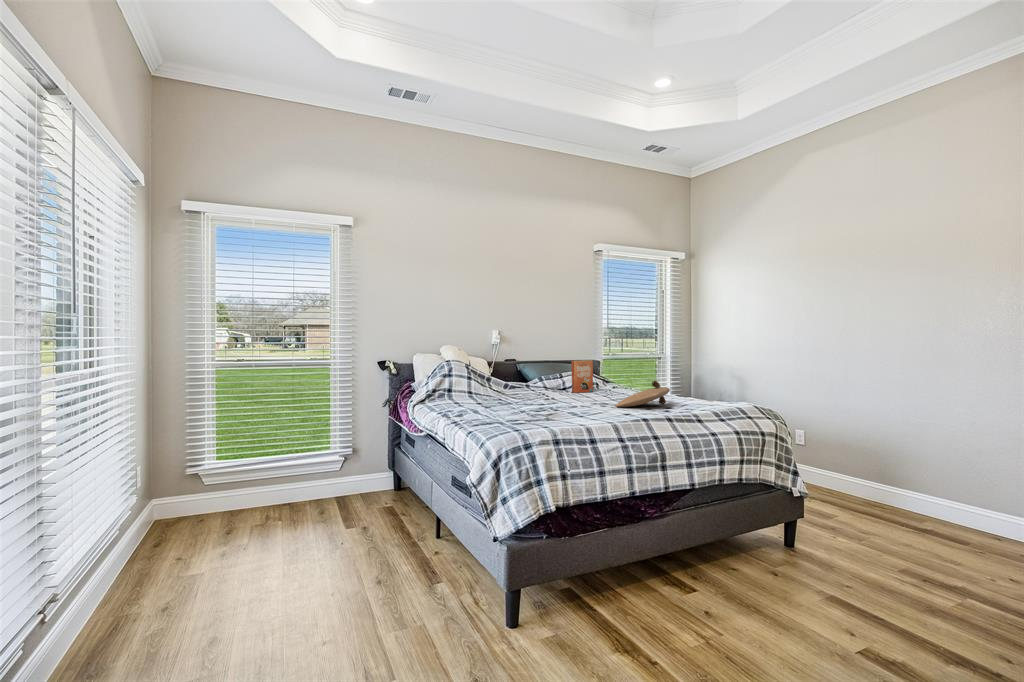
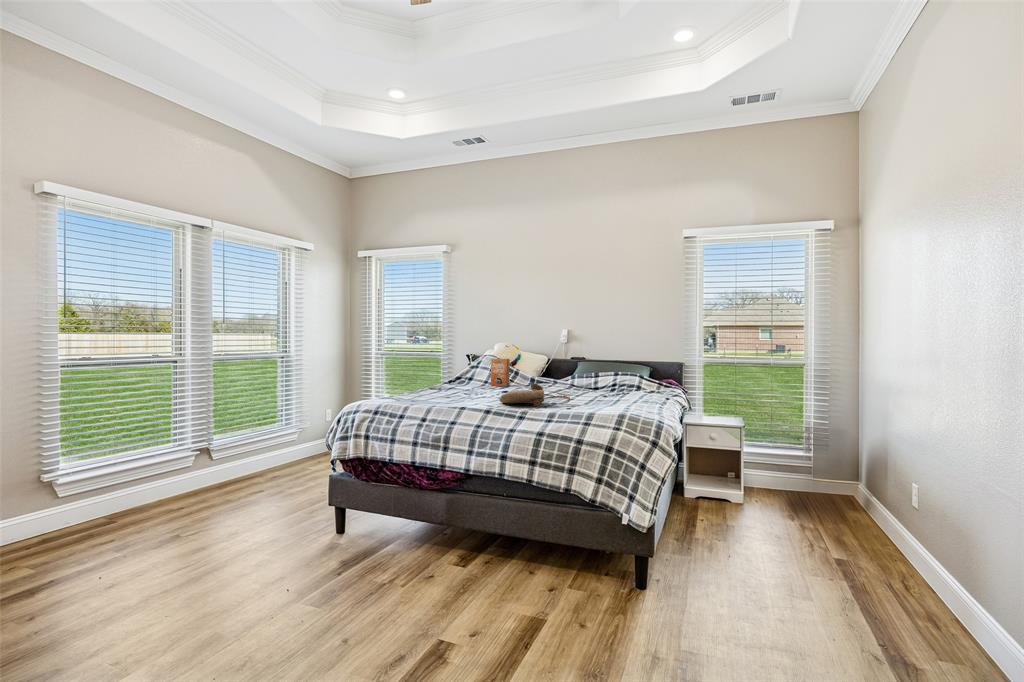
paperback book: present [571,360,593,393] -> present [491,359,510,386]

